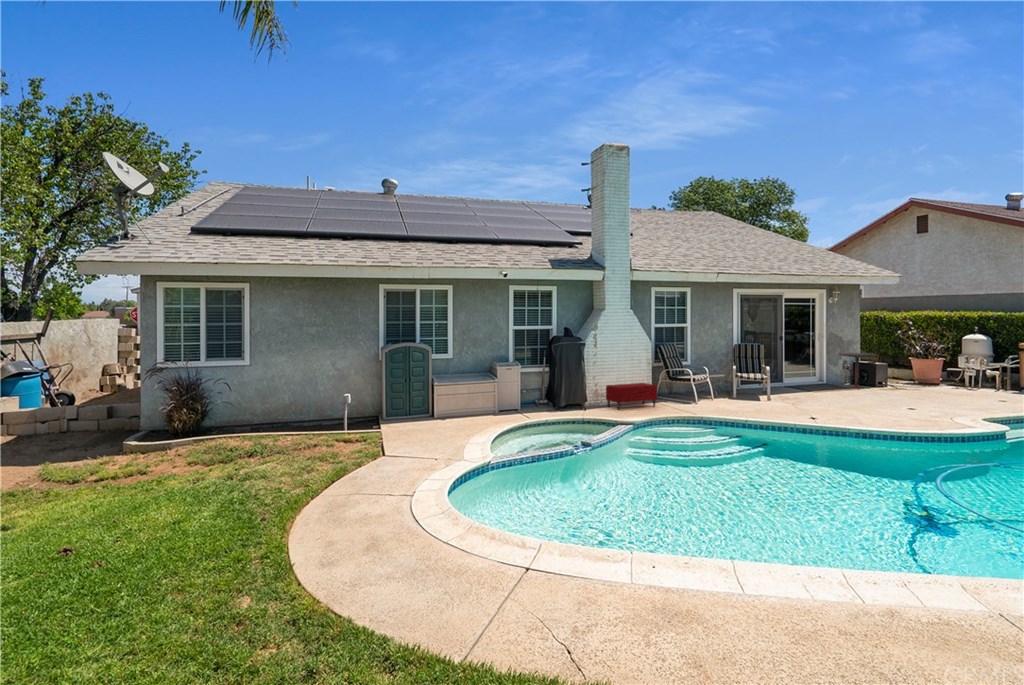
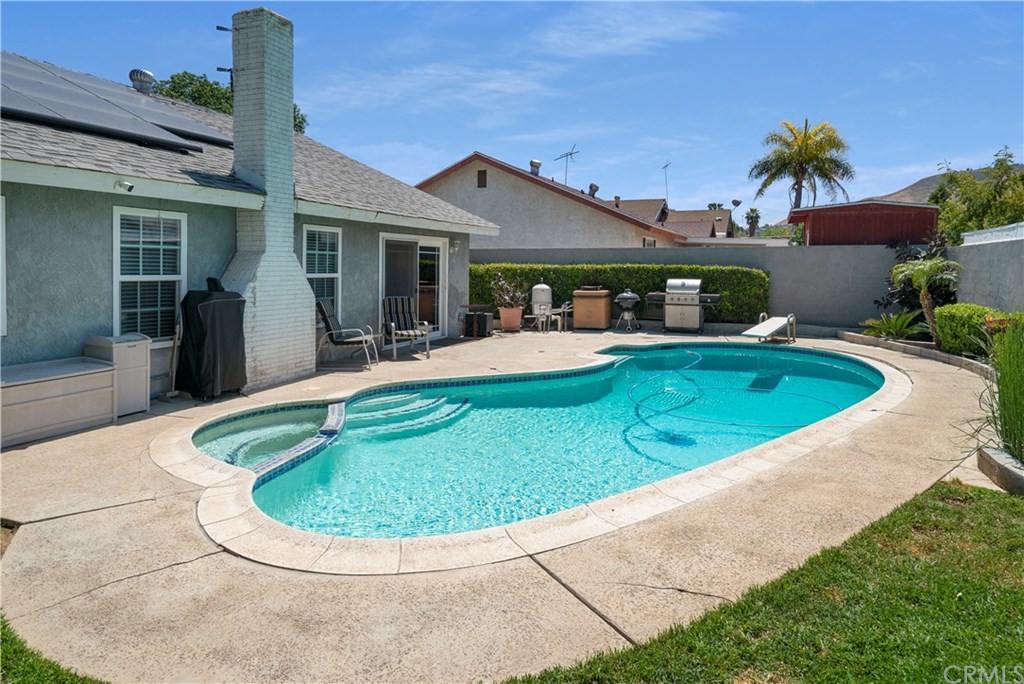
bench: present [606,383,657,410] -> none [272,350,334,388]

